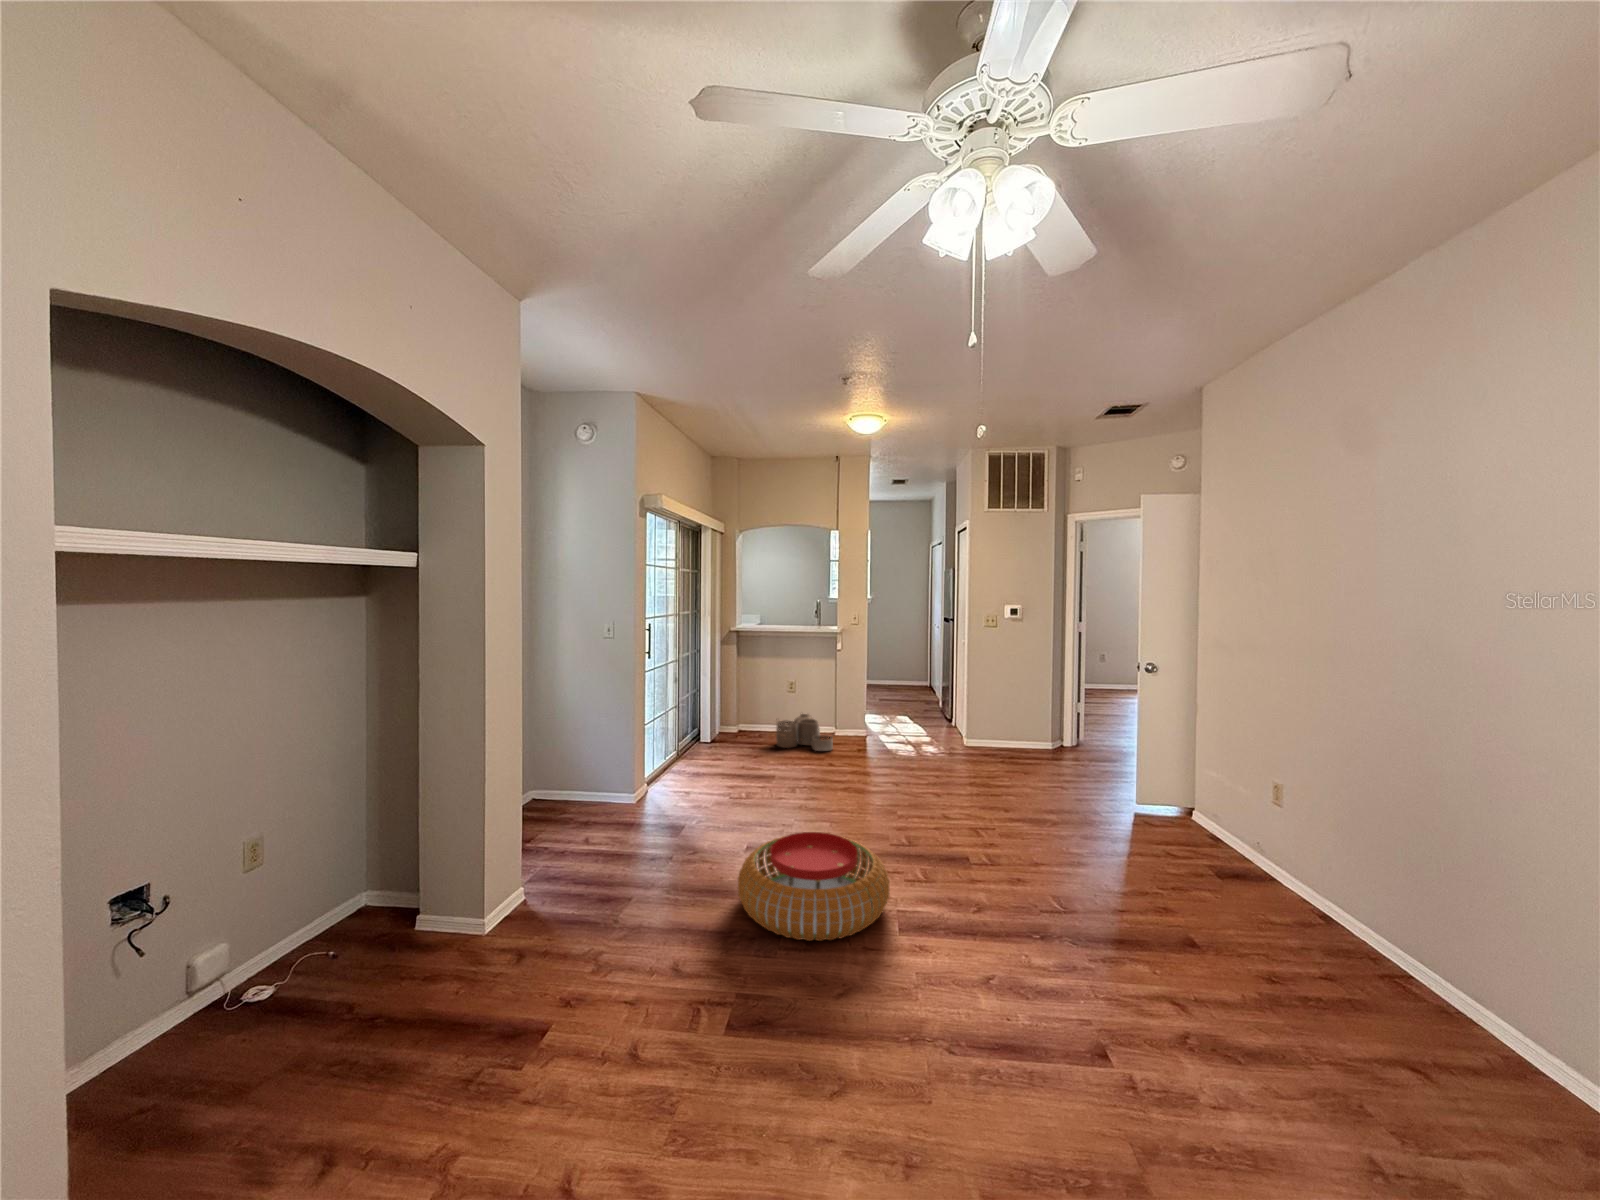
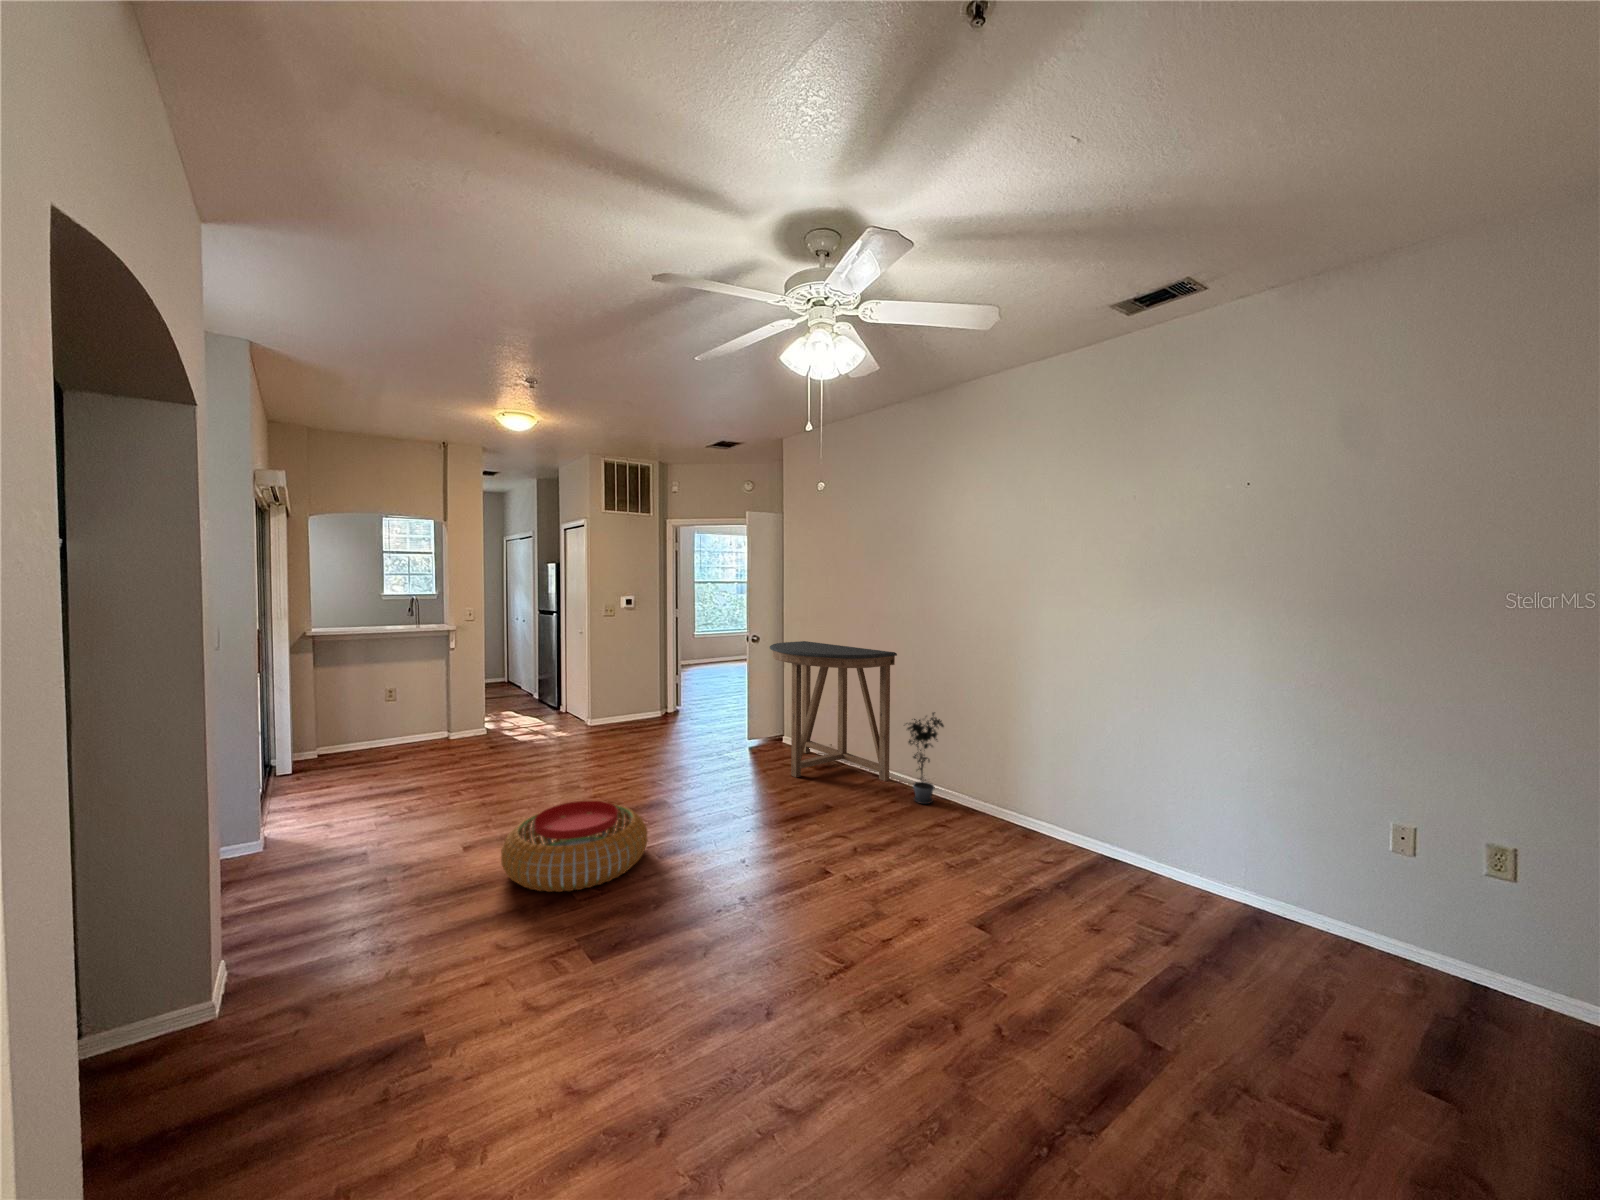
console table: none [1146,680,1385,954] -> present [770,641,897,781]
woven basket: present [776,714,833,751] -> none [384,722,462,764]
potted plant: none [1365,862,1491,1044] -> present [906,712,944,804]

